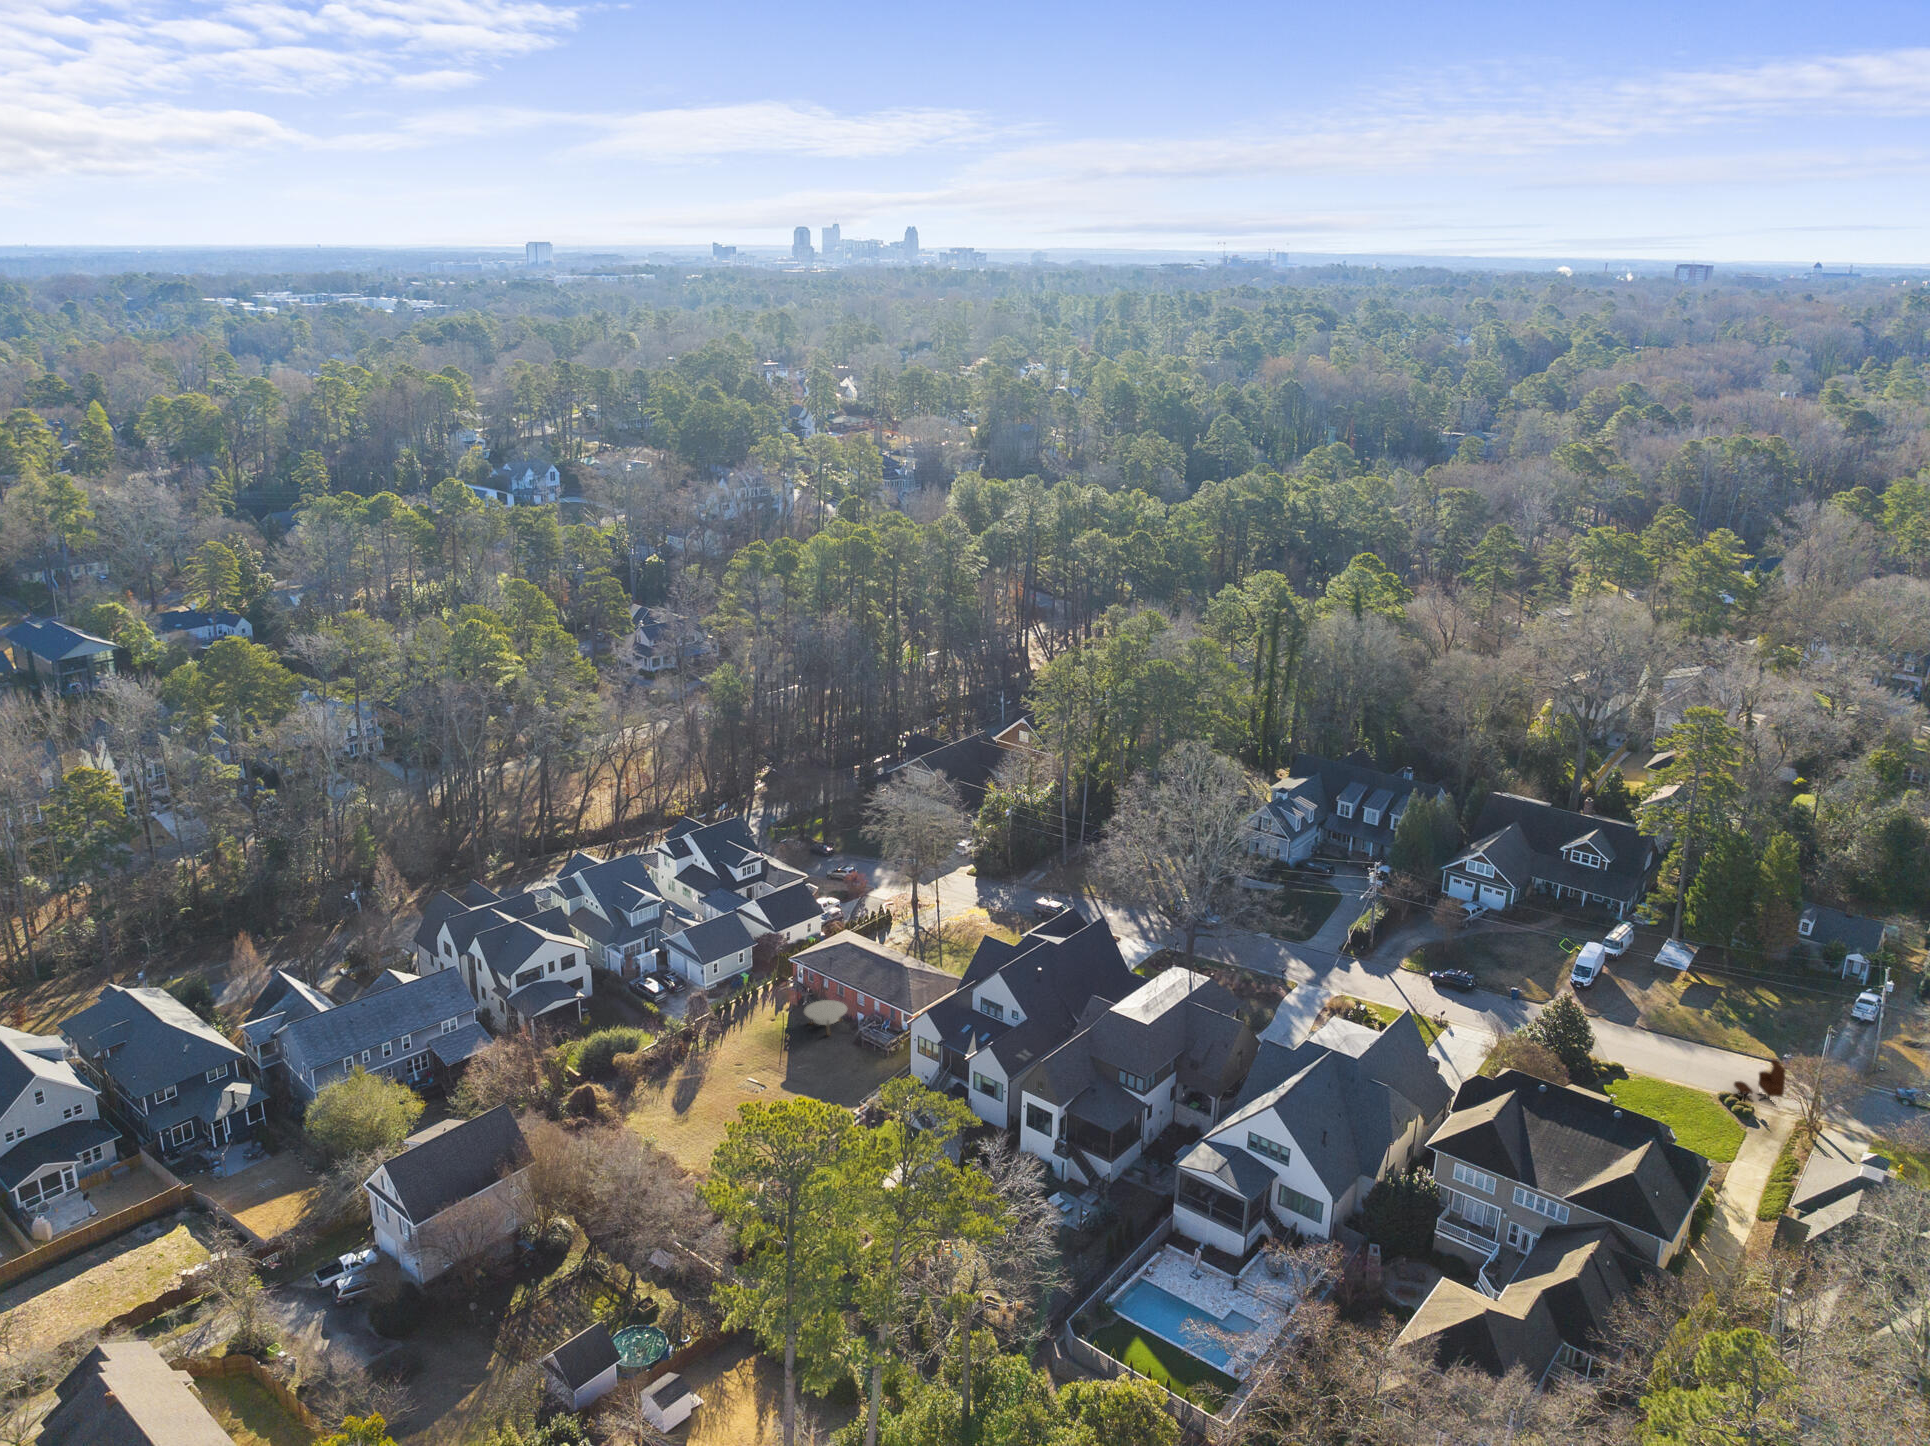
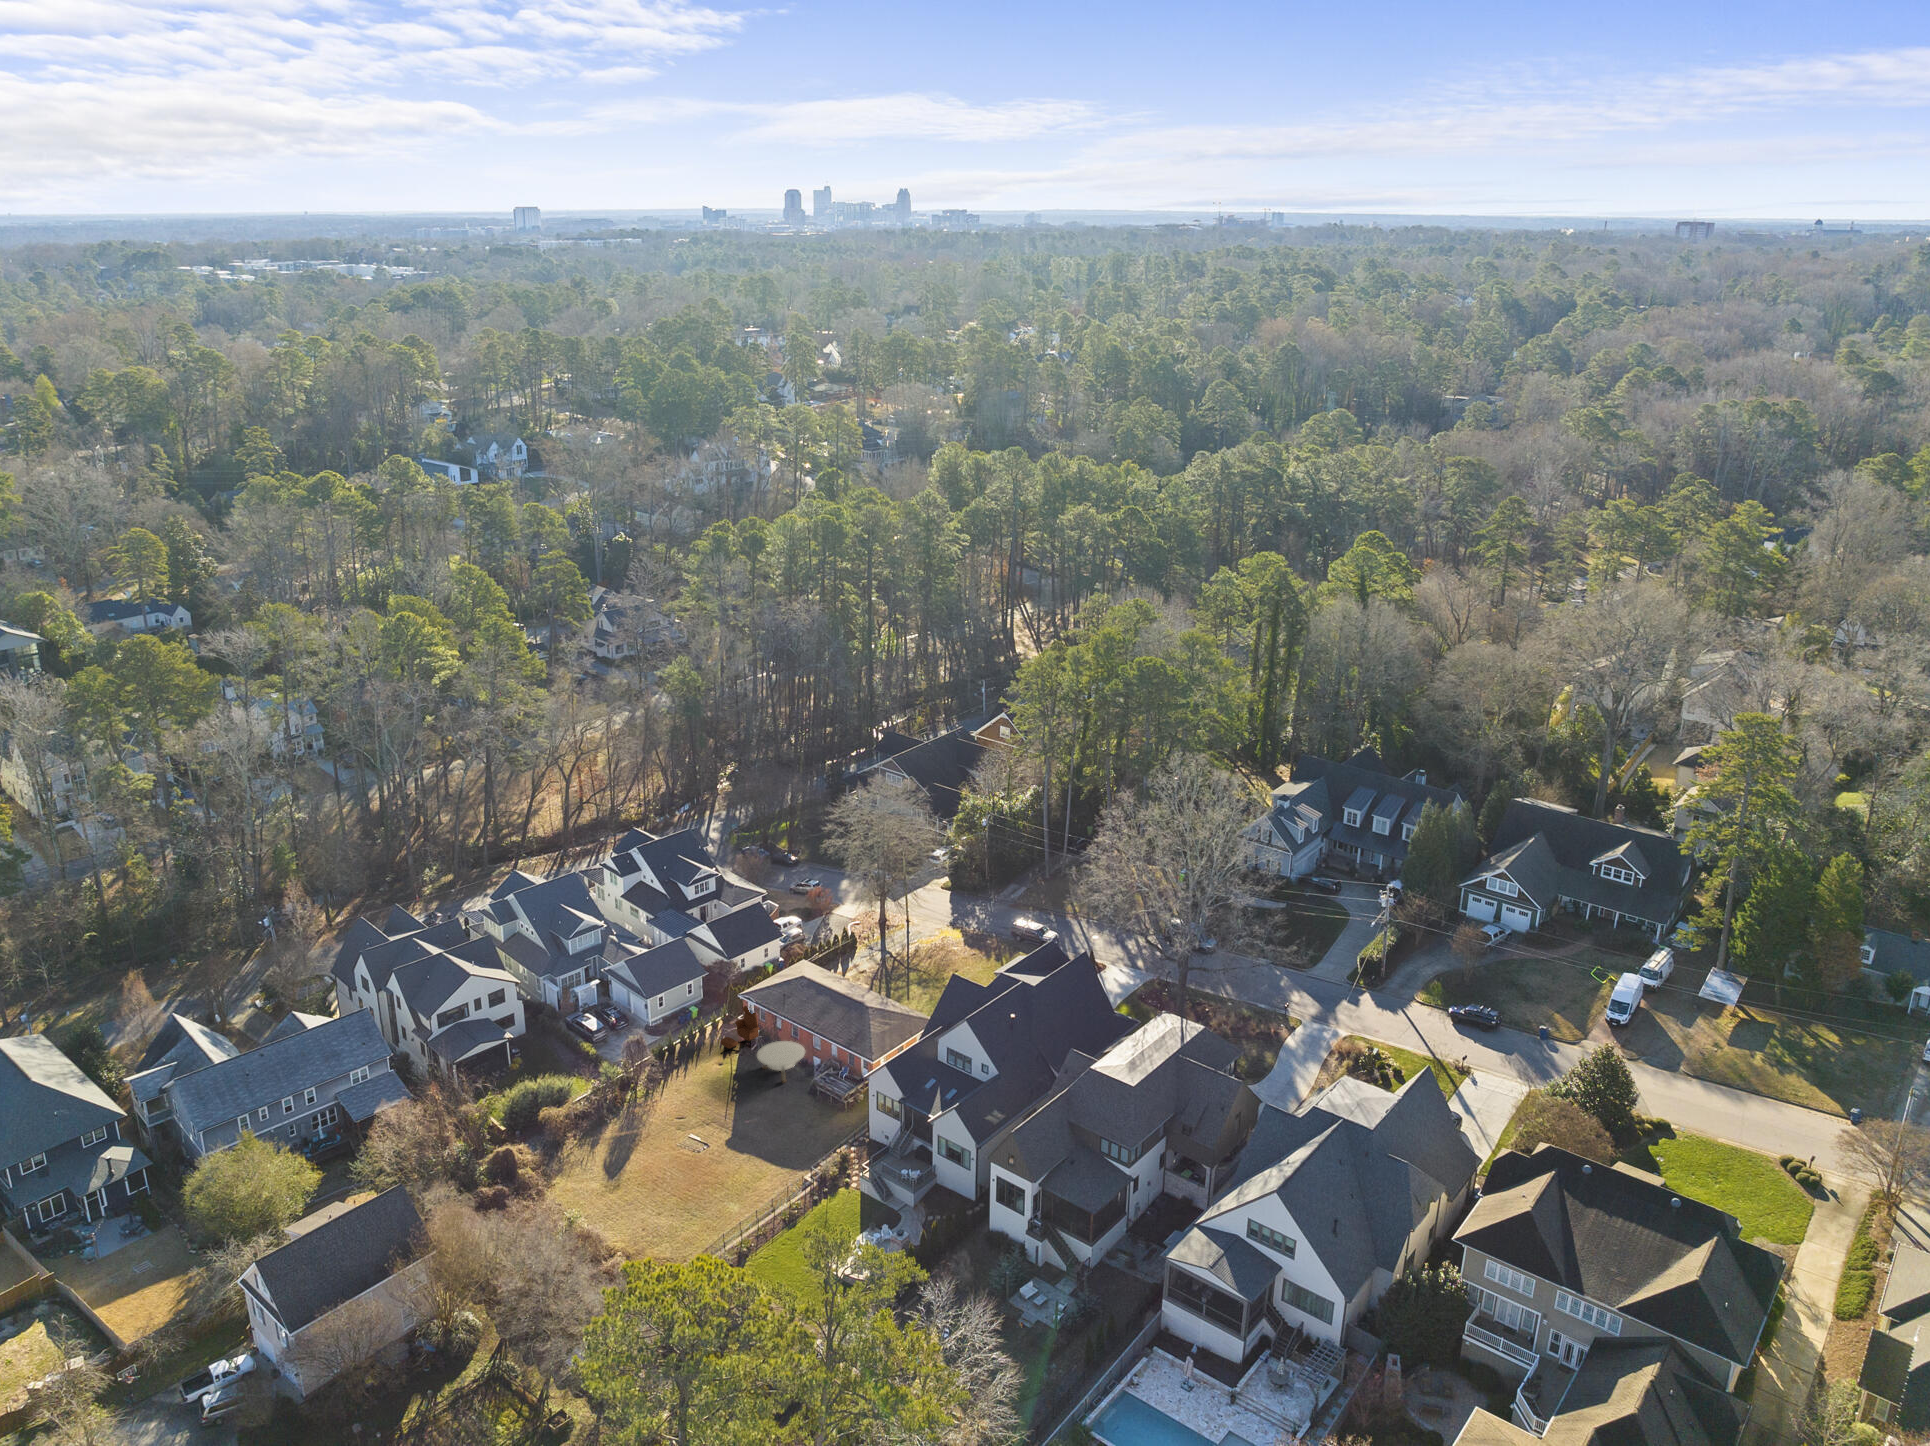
lounge chair: present [1734,1060,1786,1101] -> present [721,1006,760,1056]

